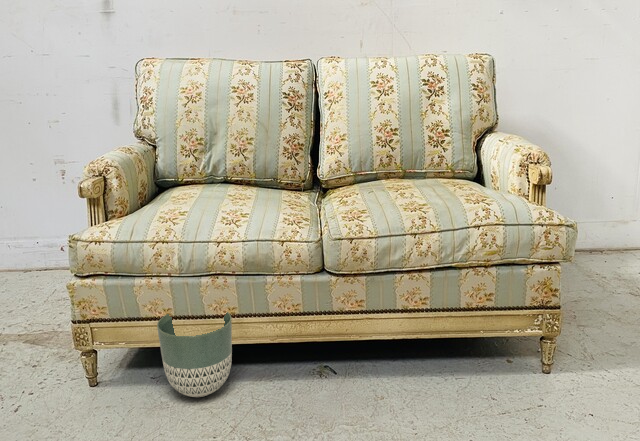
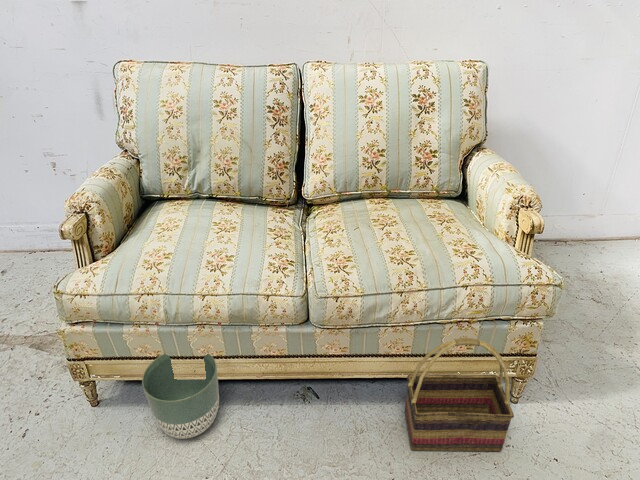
basket: none [427,271,537,405] -> present [405,338,514,452]

